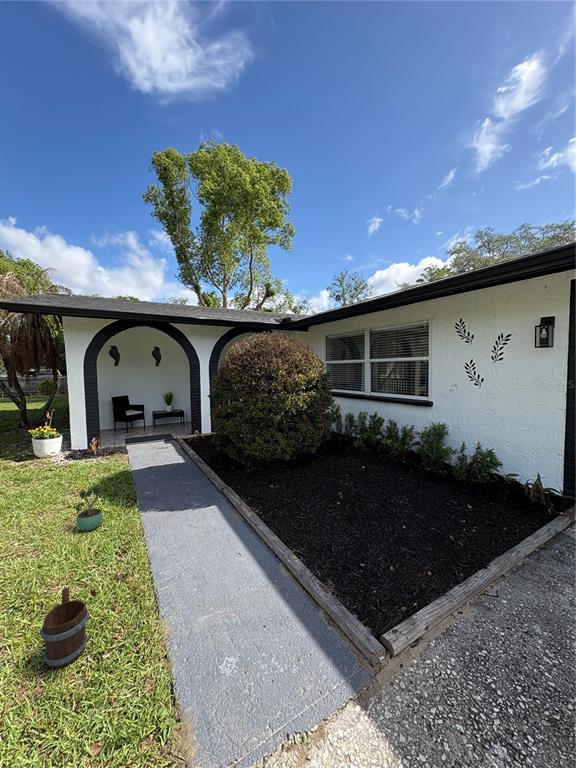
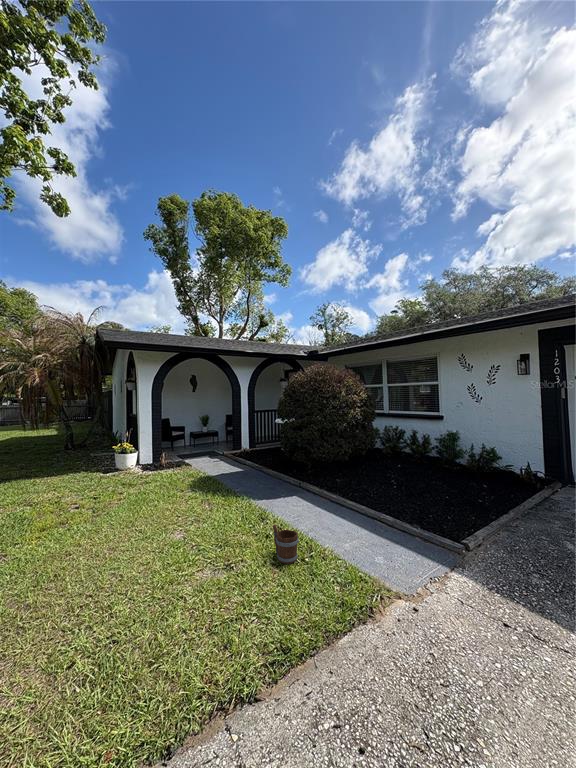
potted plant: present [75,486,107,530] -> none [219,477,237,510]

